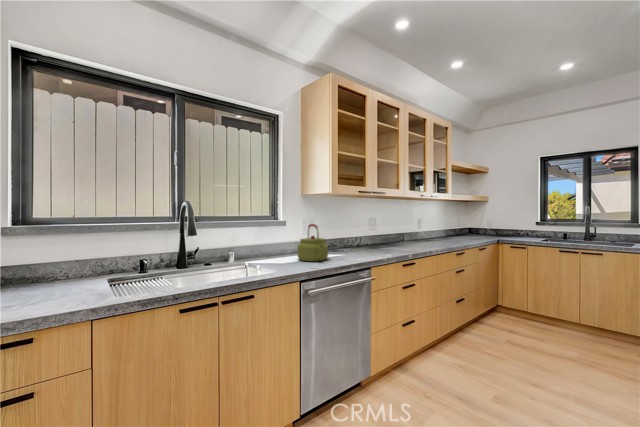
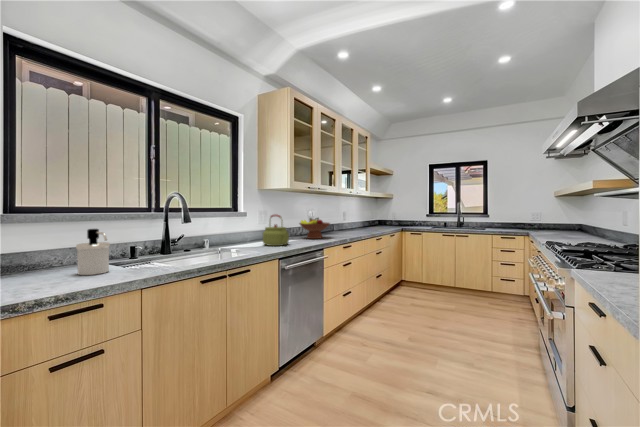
fruit bowl: none [350,227,389,252] -> present [300,218,330,239]
soap dispenser: none [48,244,88,296] -> present [76,229,110,275]

